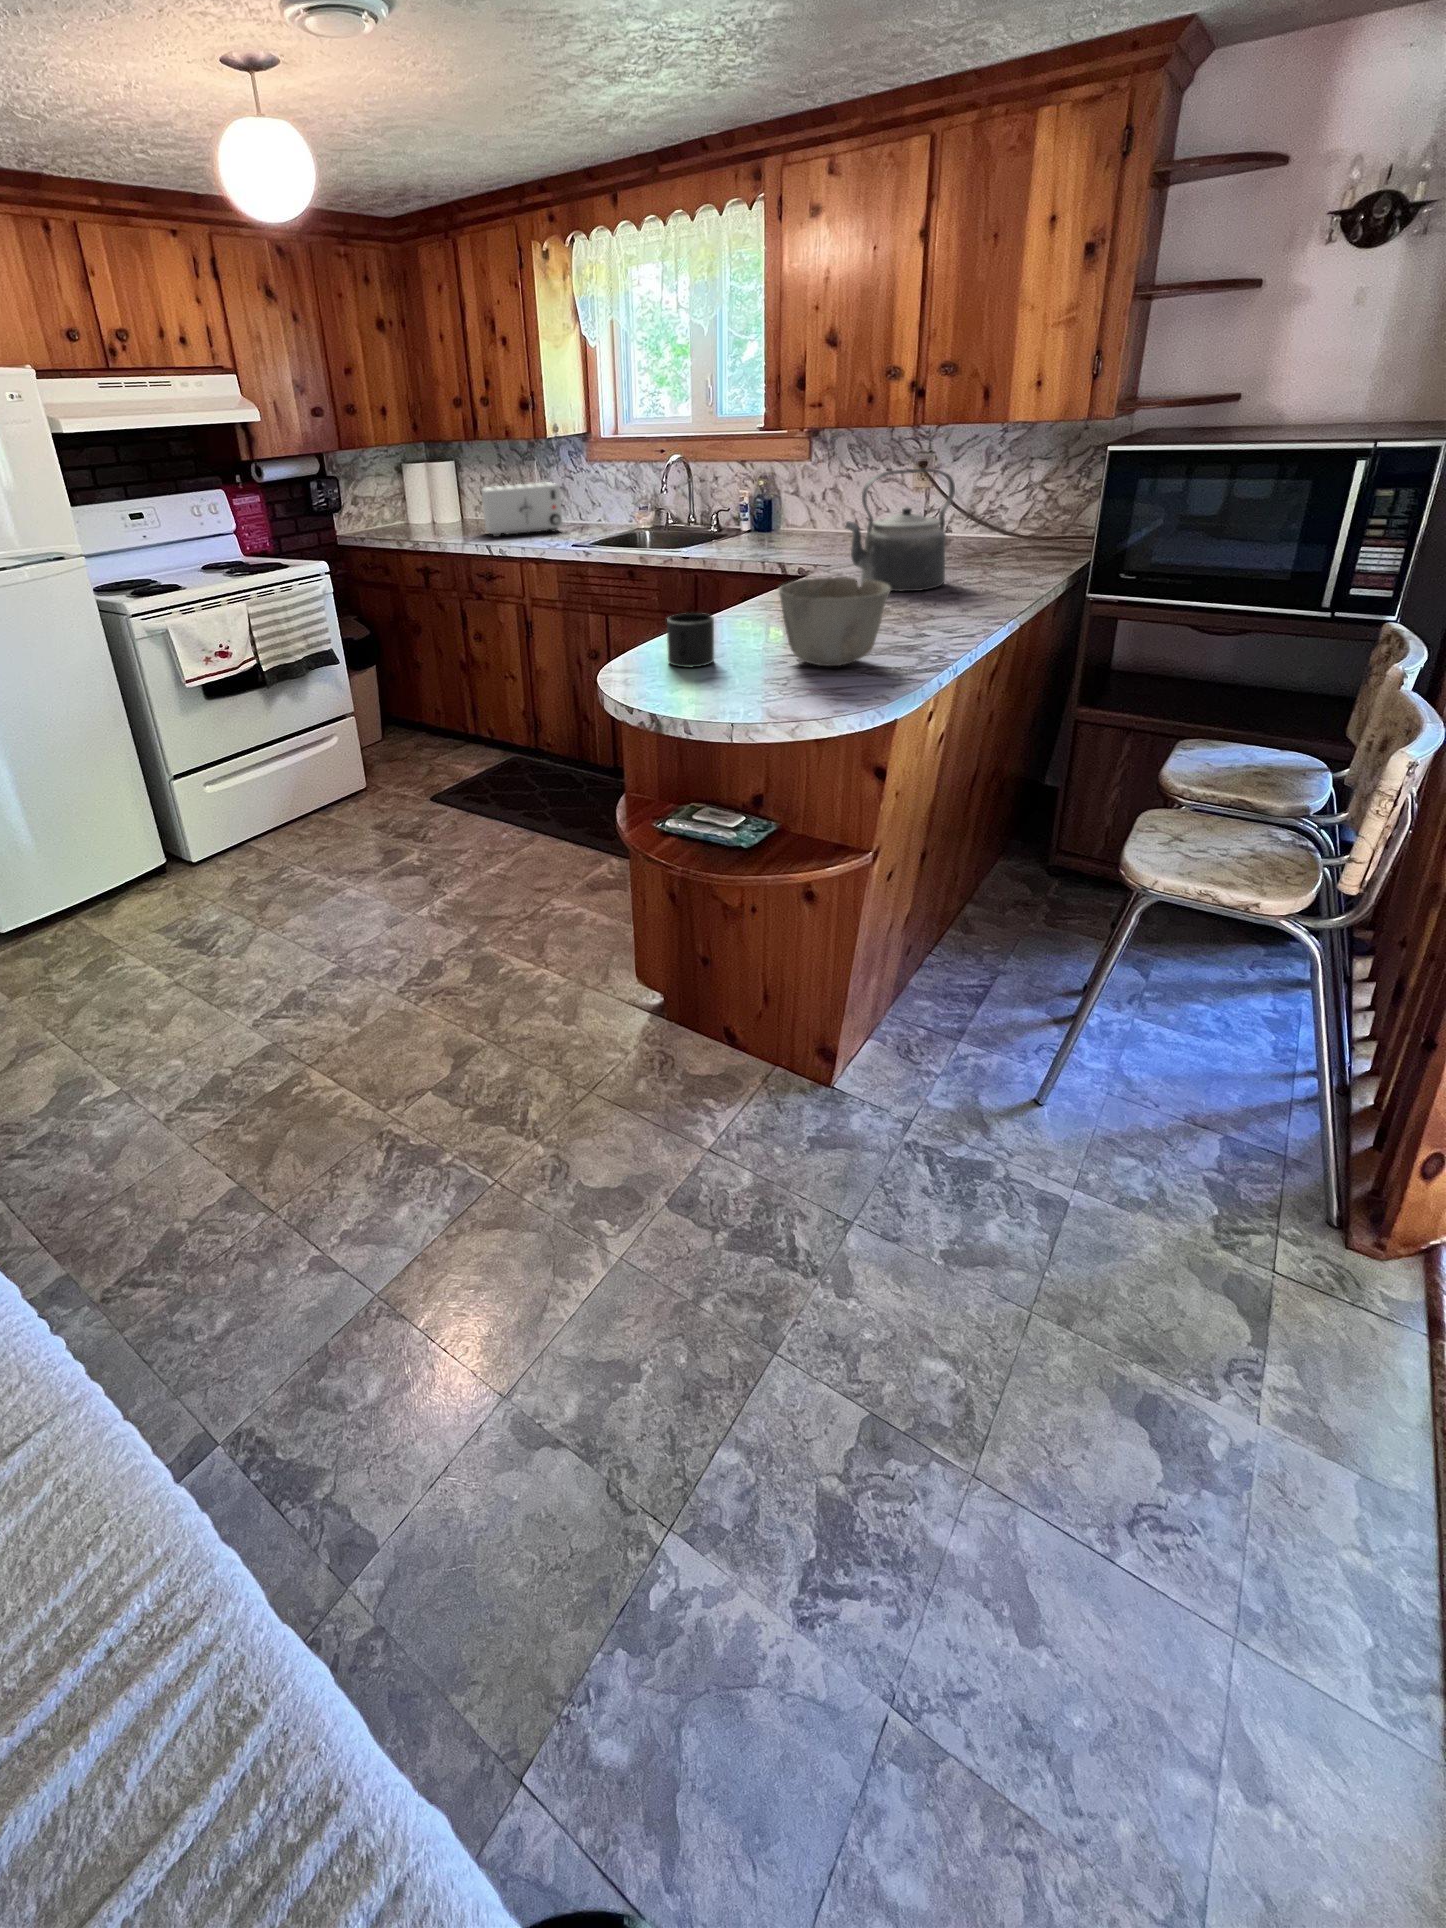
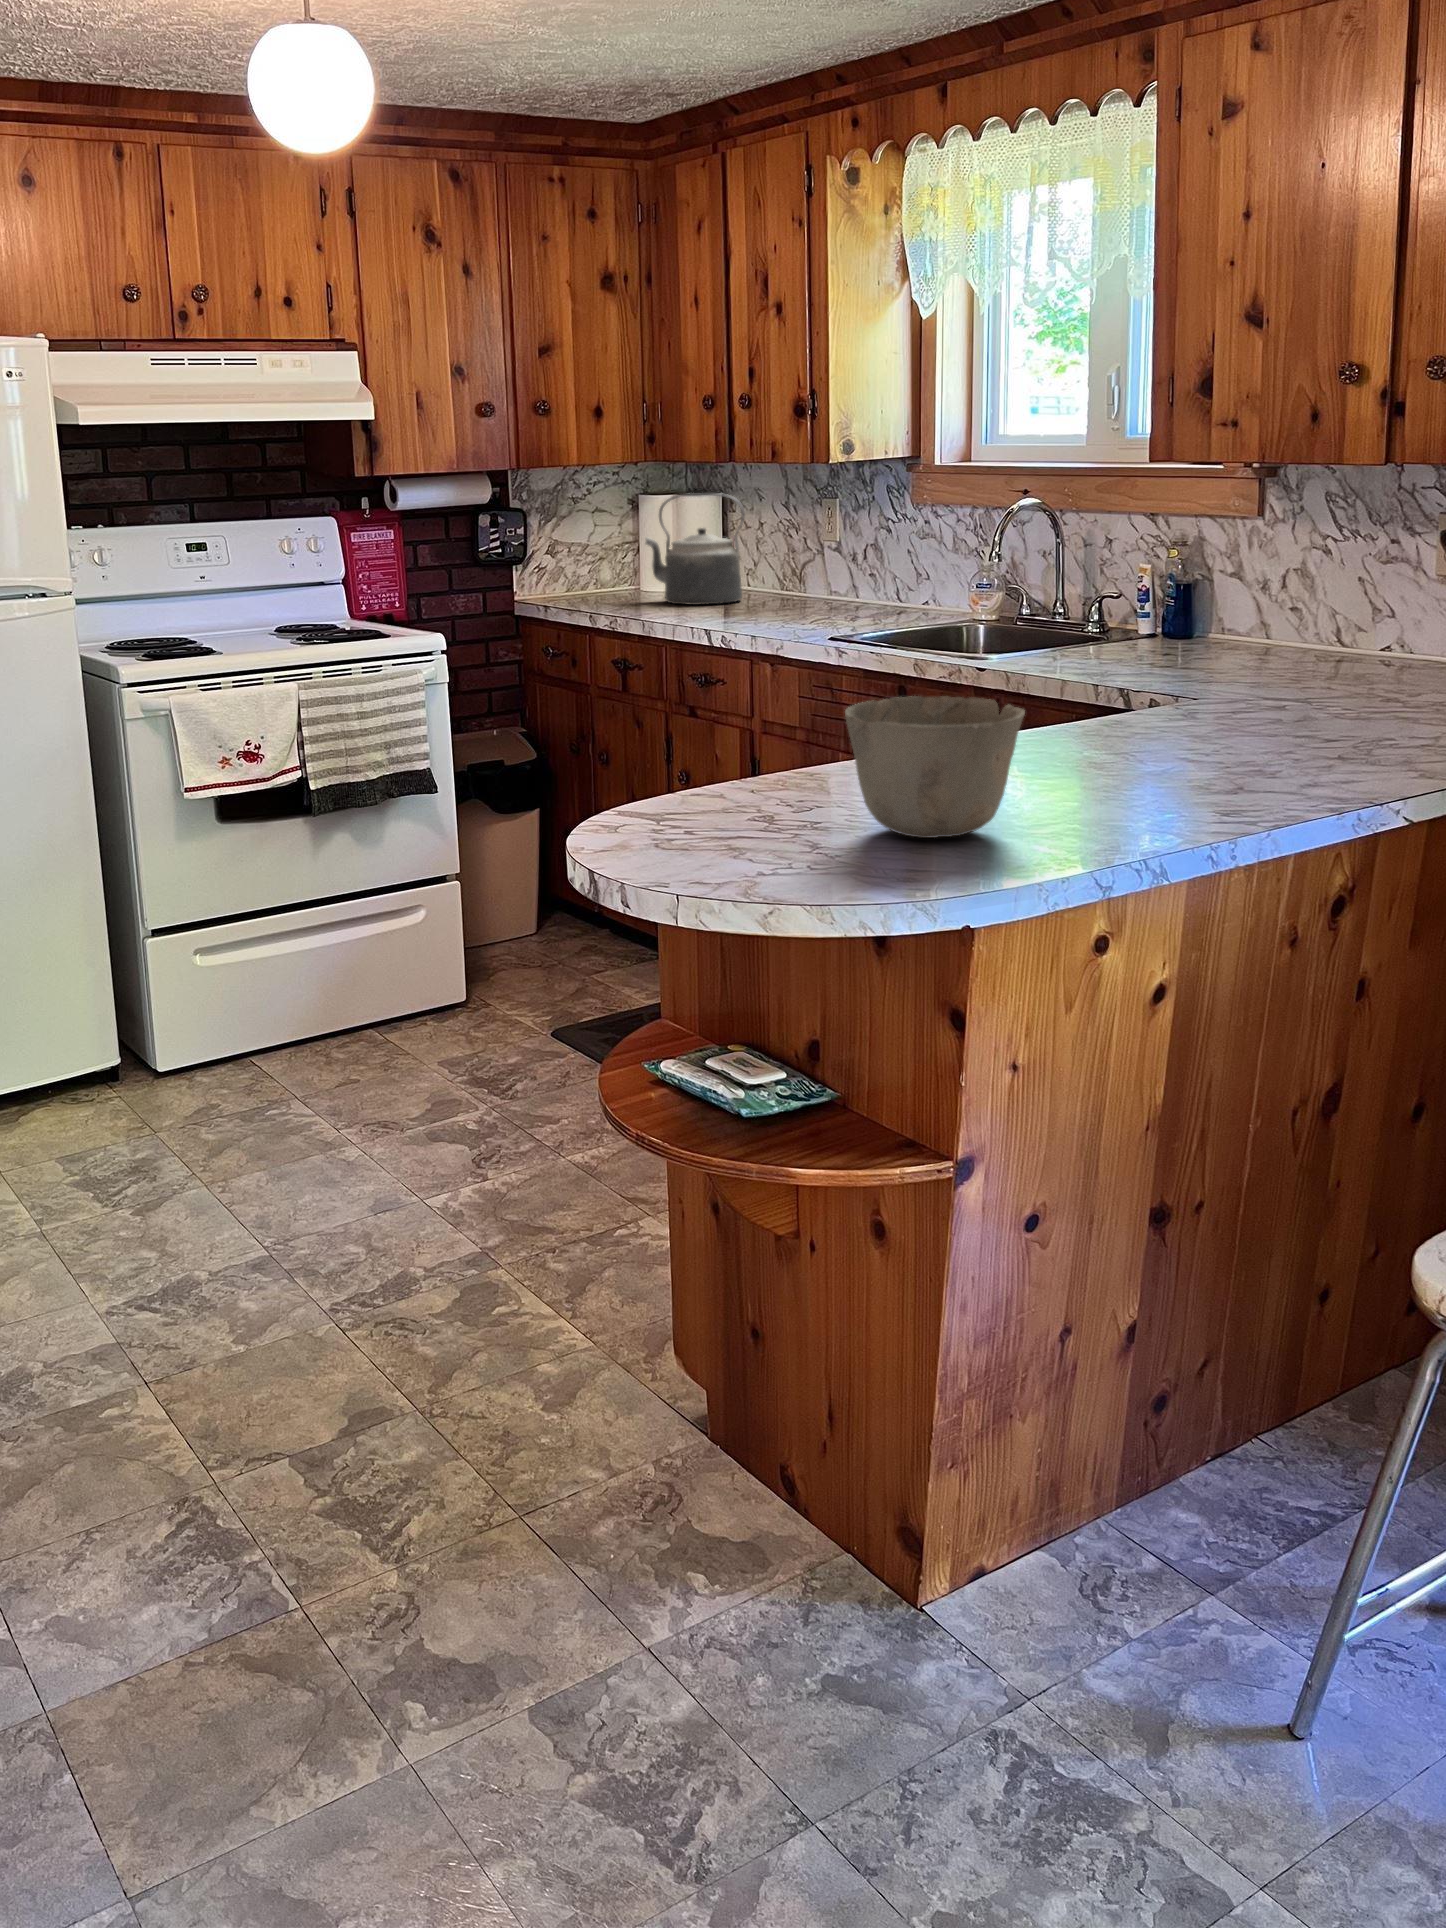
kettle: present [845,469,955,591] -> present [645,493,745,605]
toaster: present [482,482,563,537] -> none [731,532,858,616]
mug: present [667,613,714,667] -> none [687,735,765,819]

